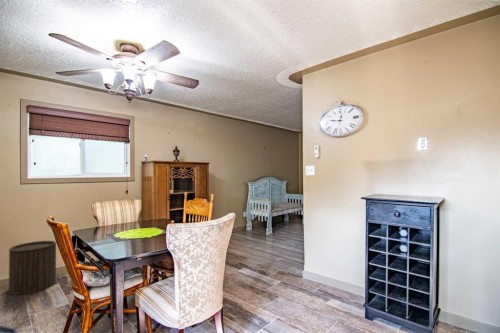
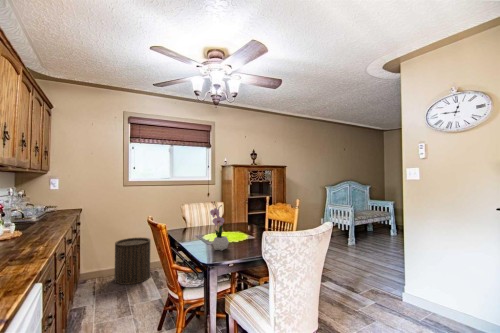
flower arrangement: none [119,197,142,246] -> present [210,201,229,251]

